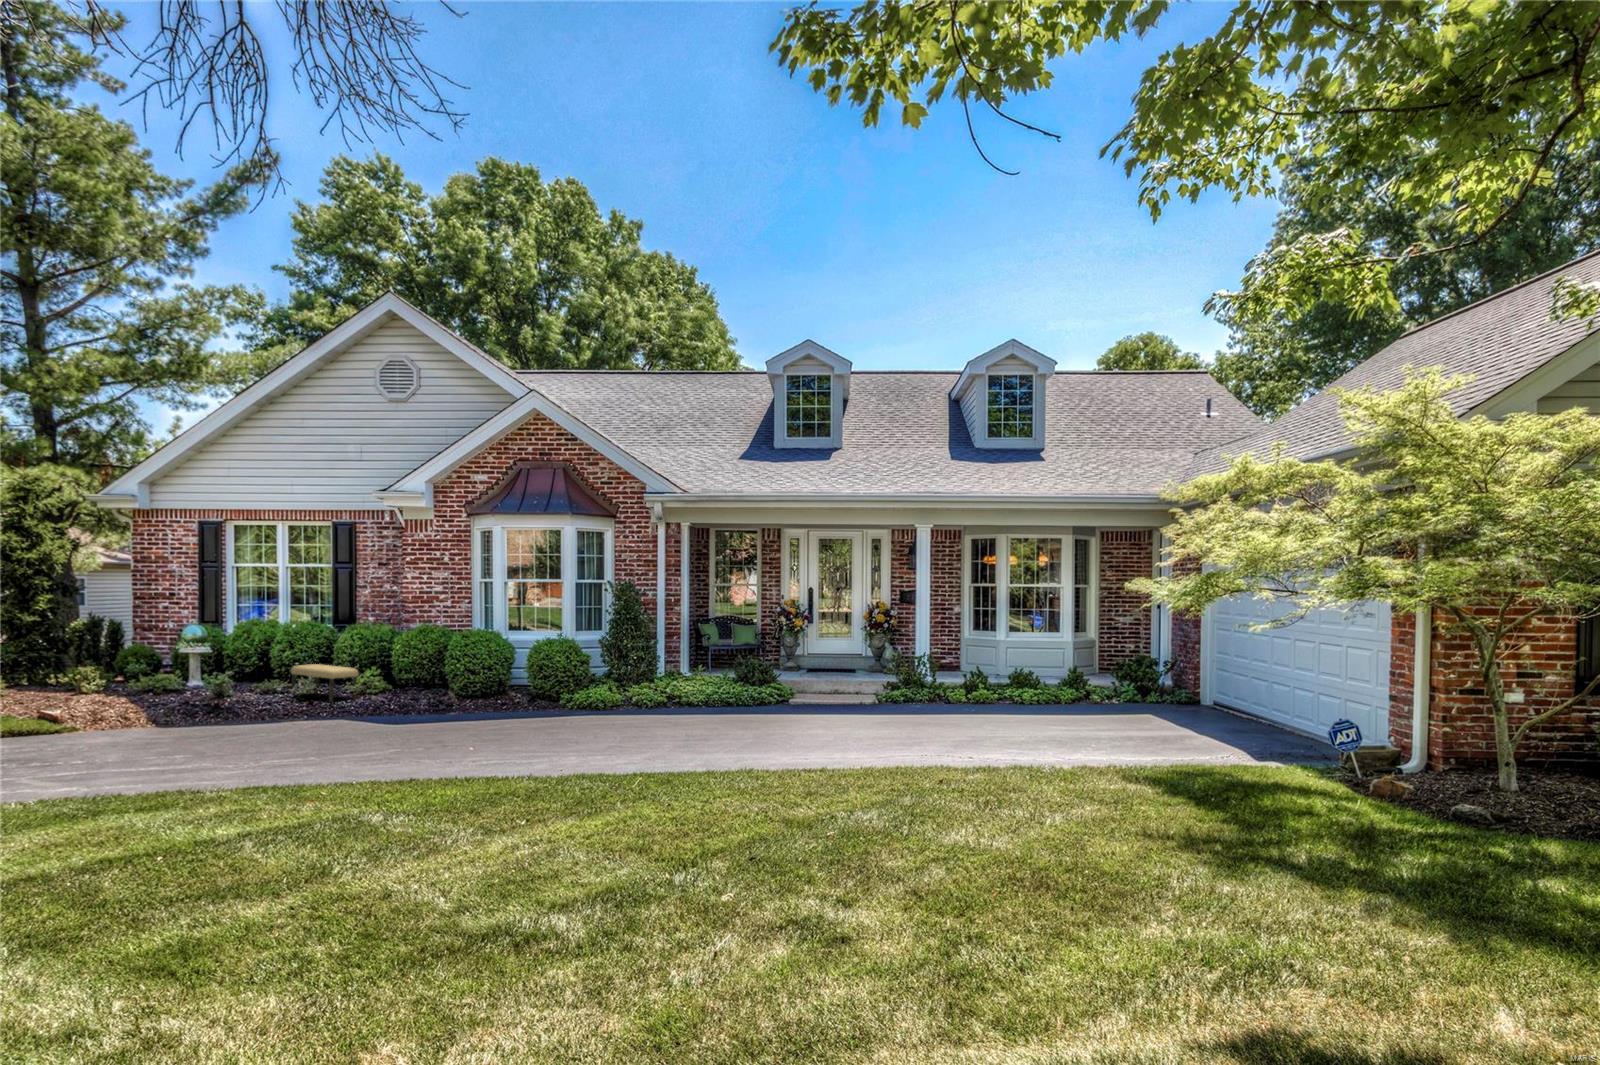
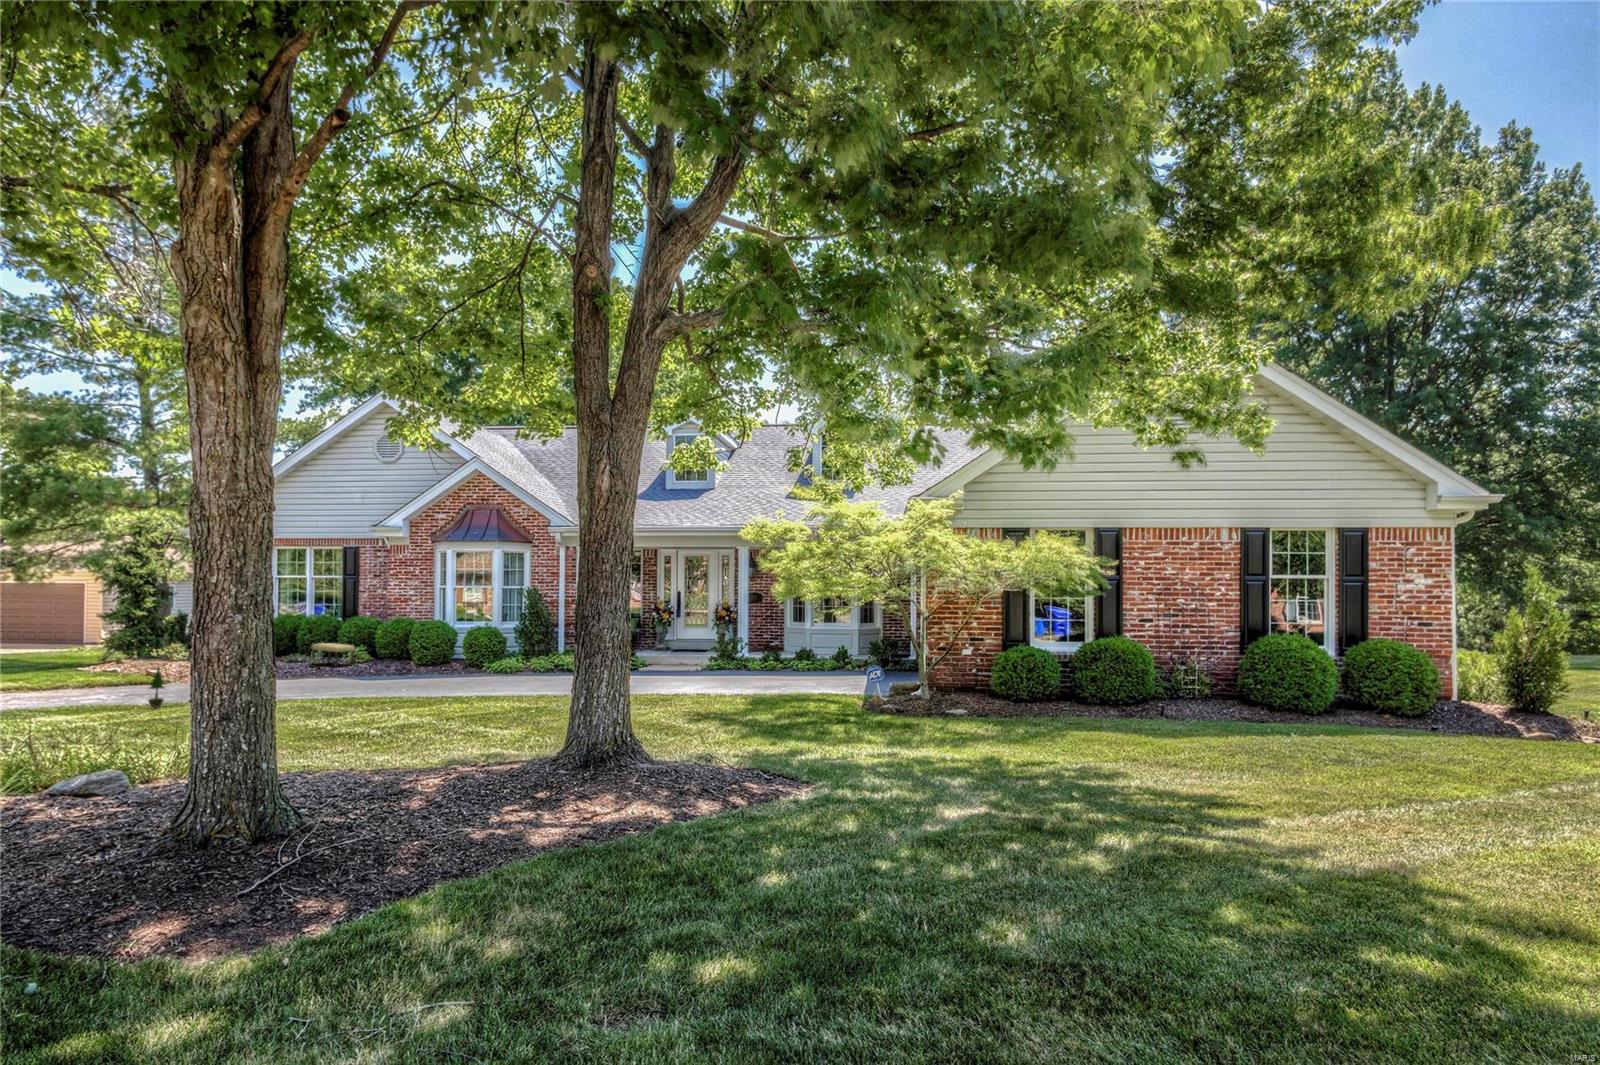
potted tree: none [36,726,73,806] -> present [148,668,165,709]

